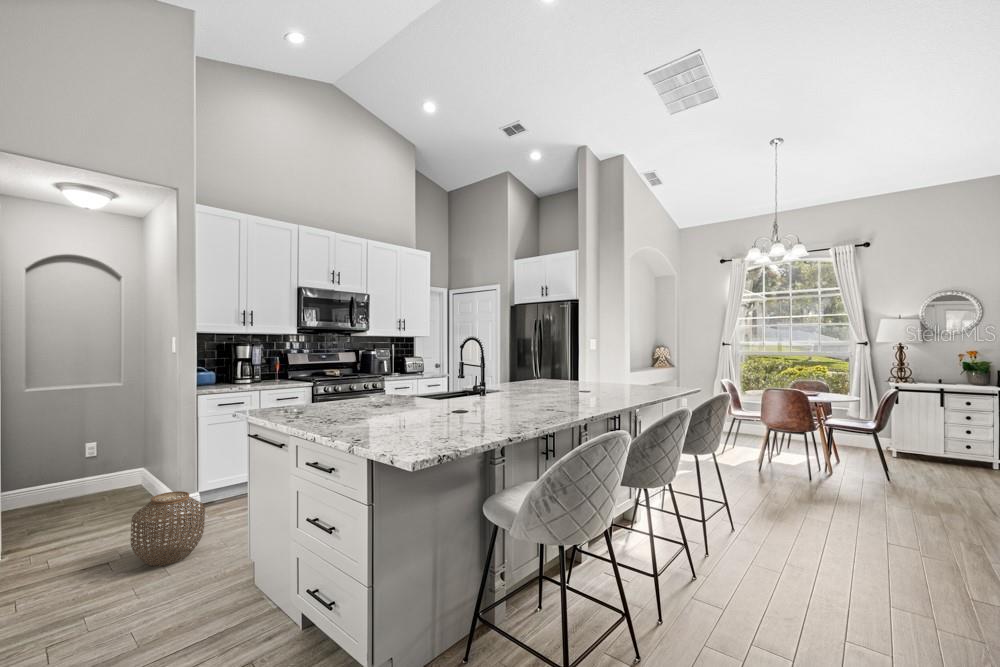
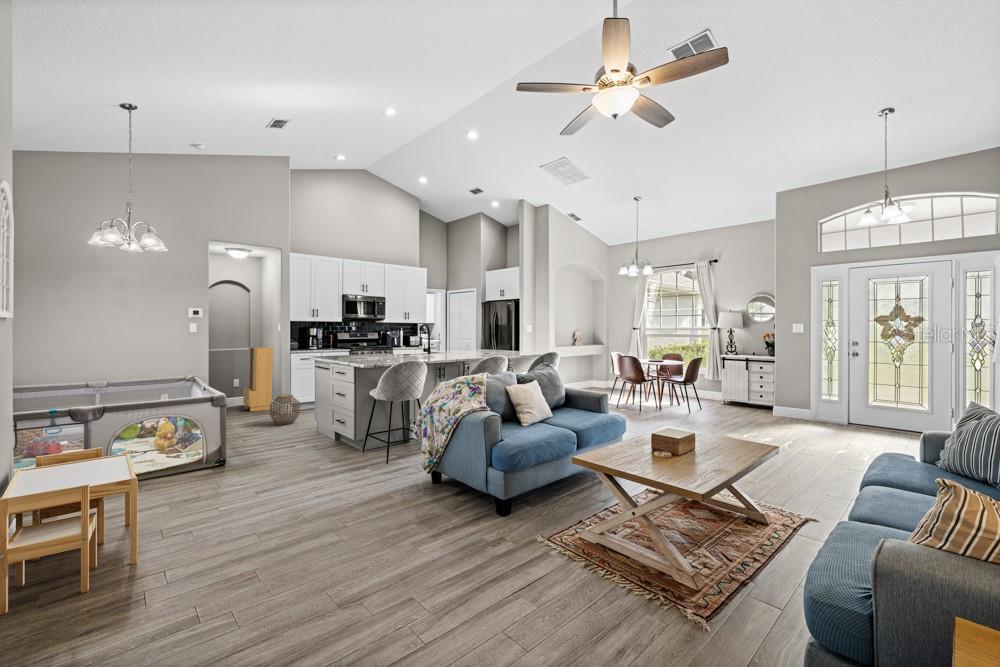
storage cabinet: none [98,382,161,512] -> present [243,347,273,411]

